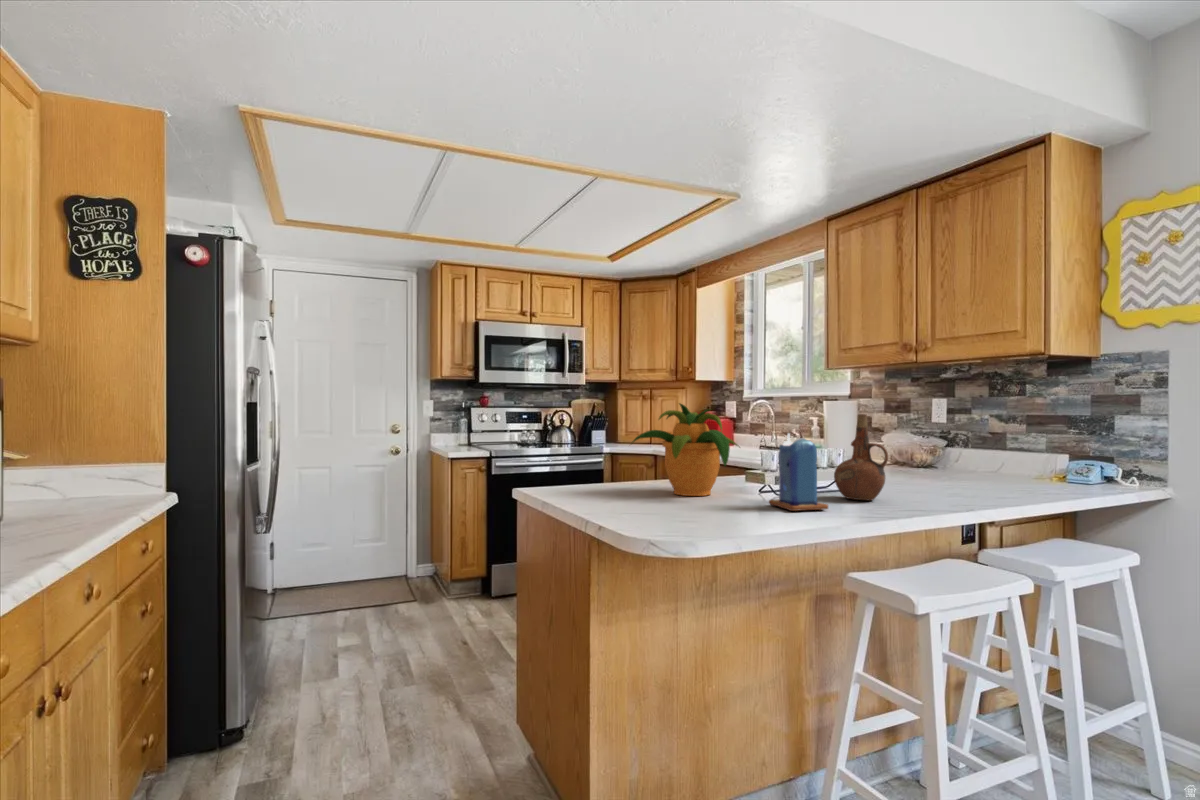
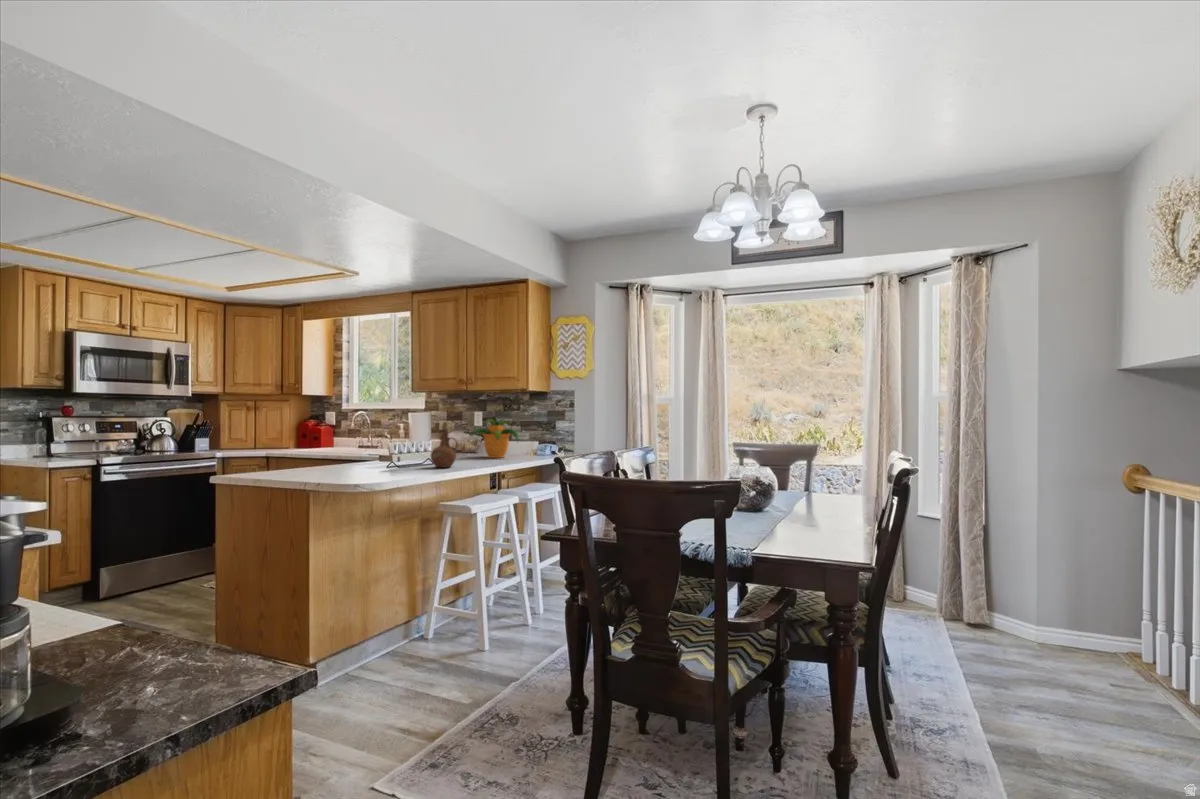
potted plant: present [632,404,737,496] -> present [471,417,518,458]
candle: present [769,434,828,511] -> none [399,433,431,473]

